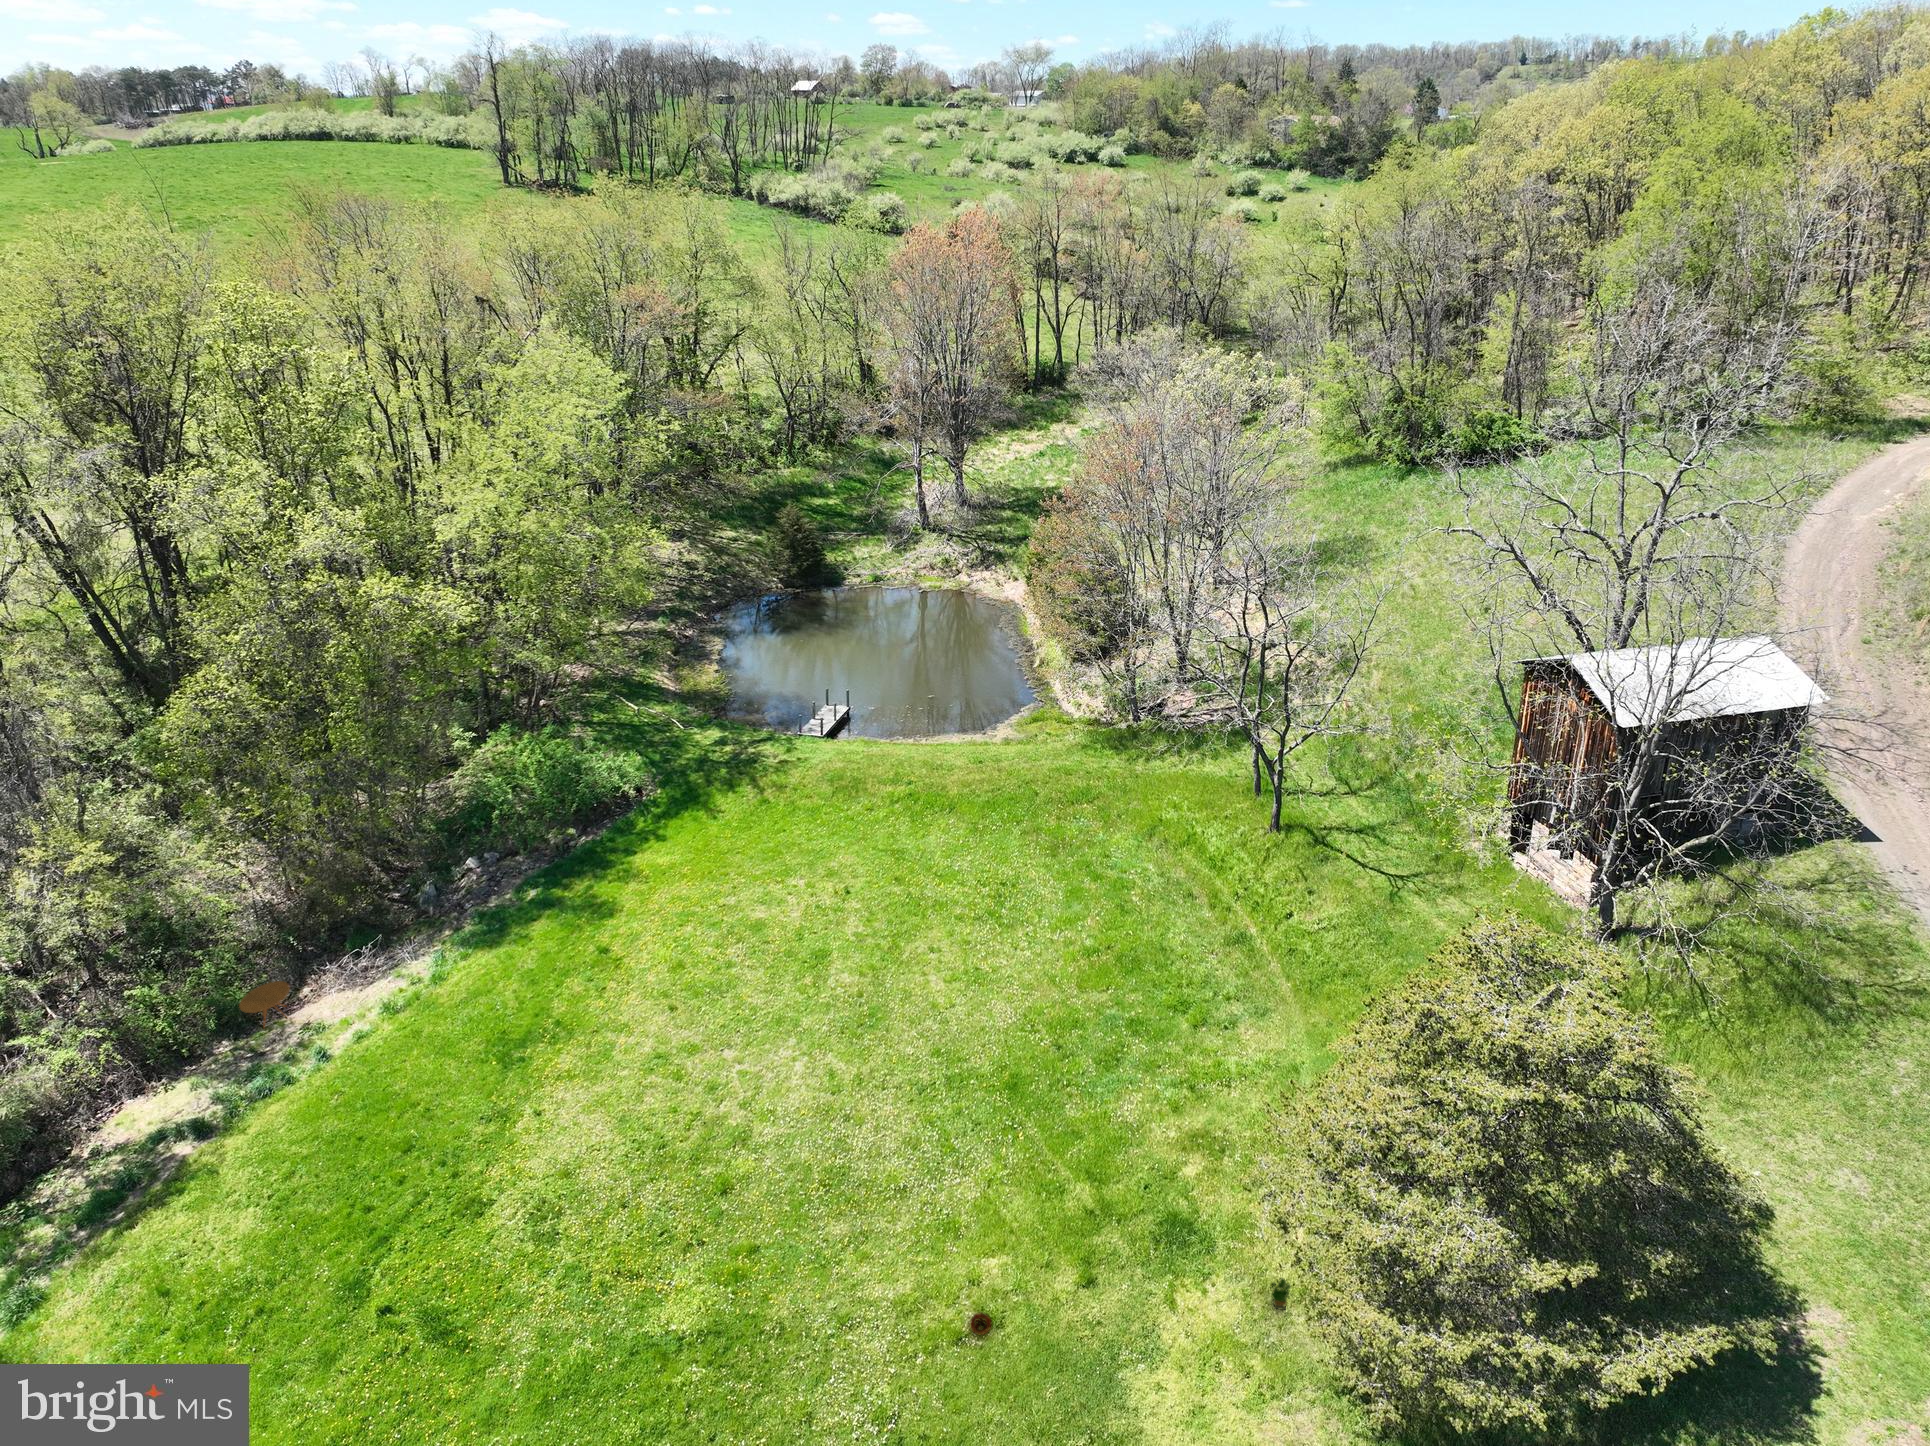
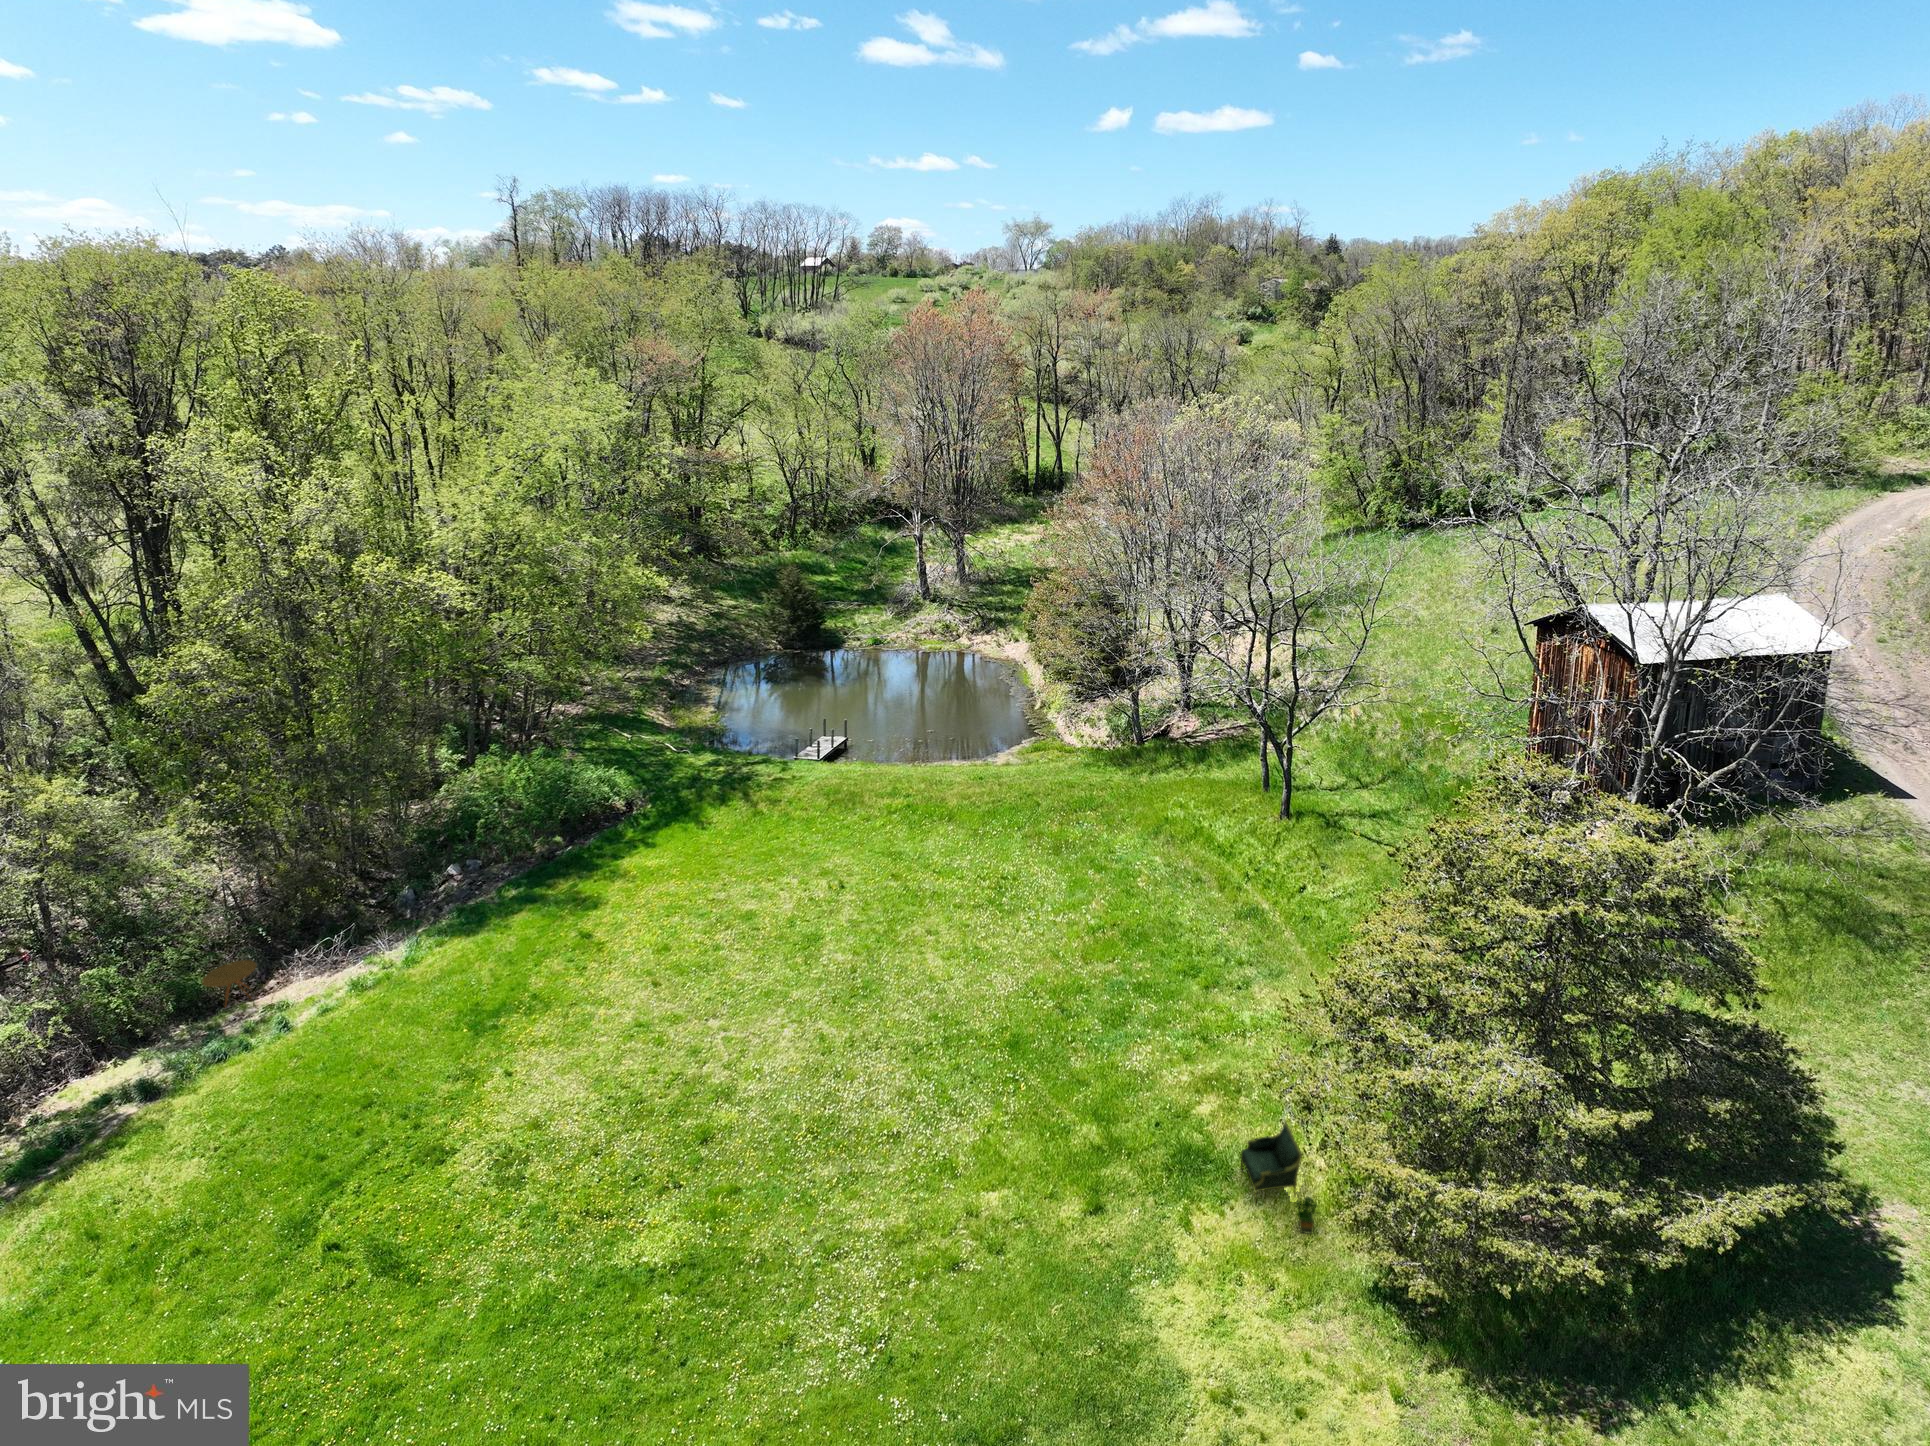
armchair: none [1221,1200,1279,1275] -> present [1240,1122,1302,1202]
basket: present [970,1312,991,1335] -> none [968,1236,992,1262]

